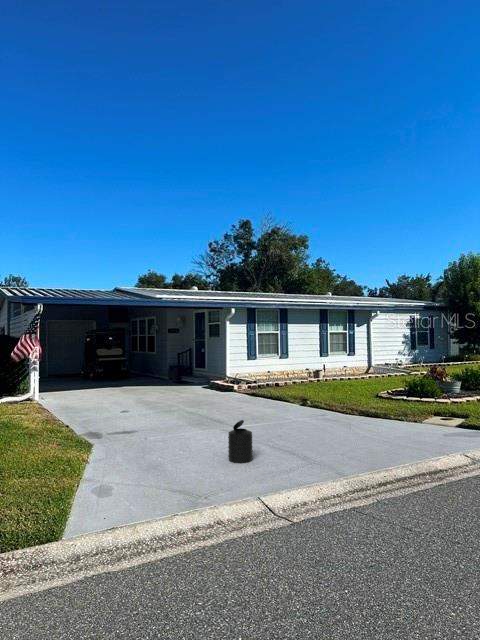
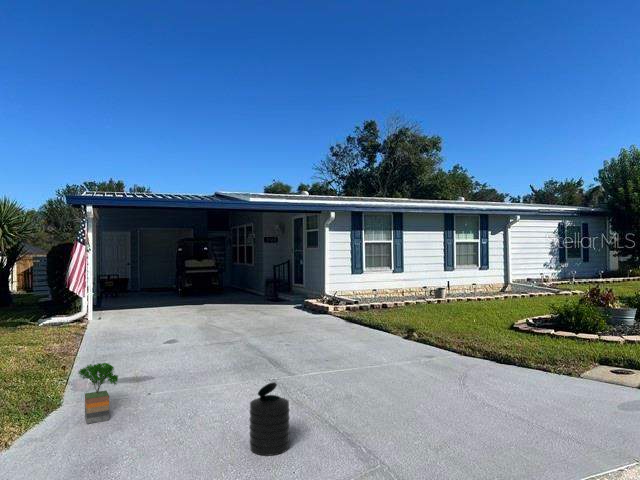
potted tree: none [104,415,132,454] -> present [78,363,118,424]

